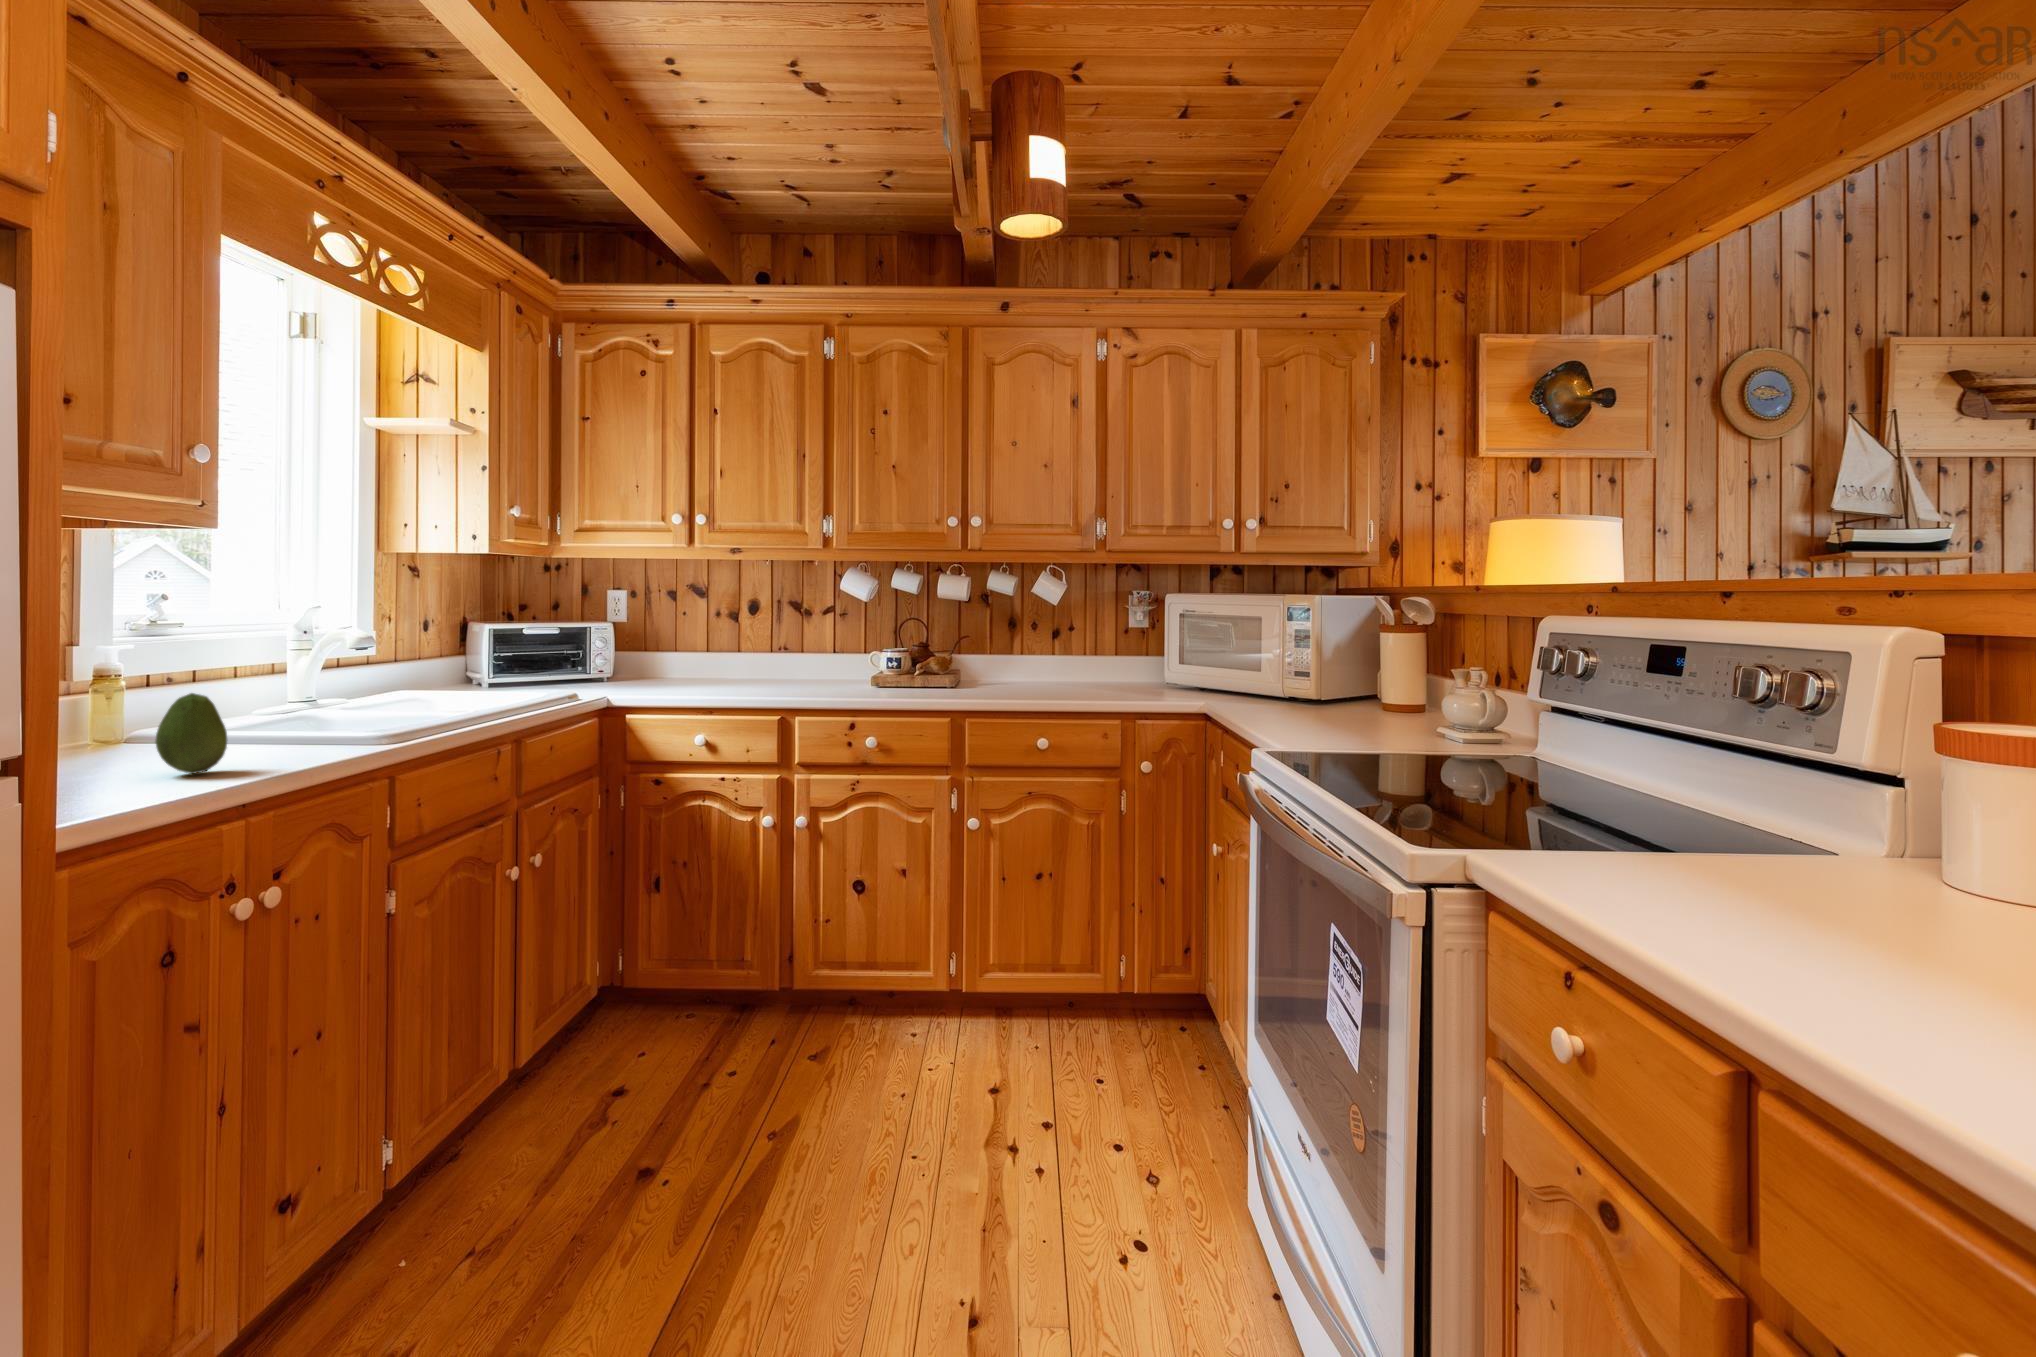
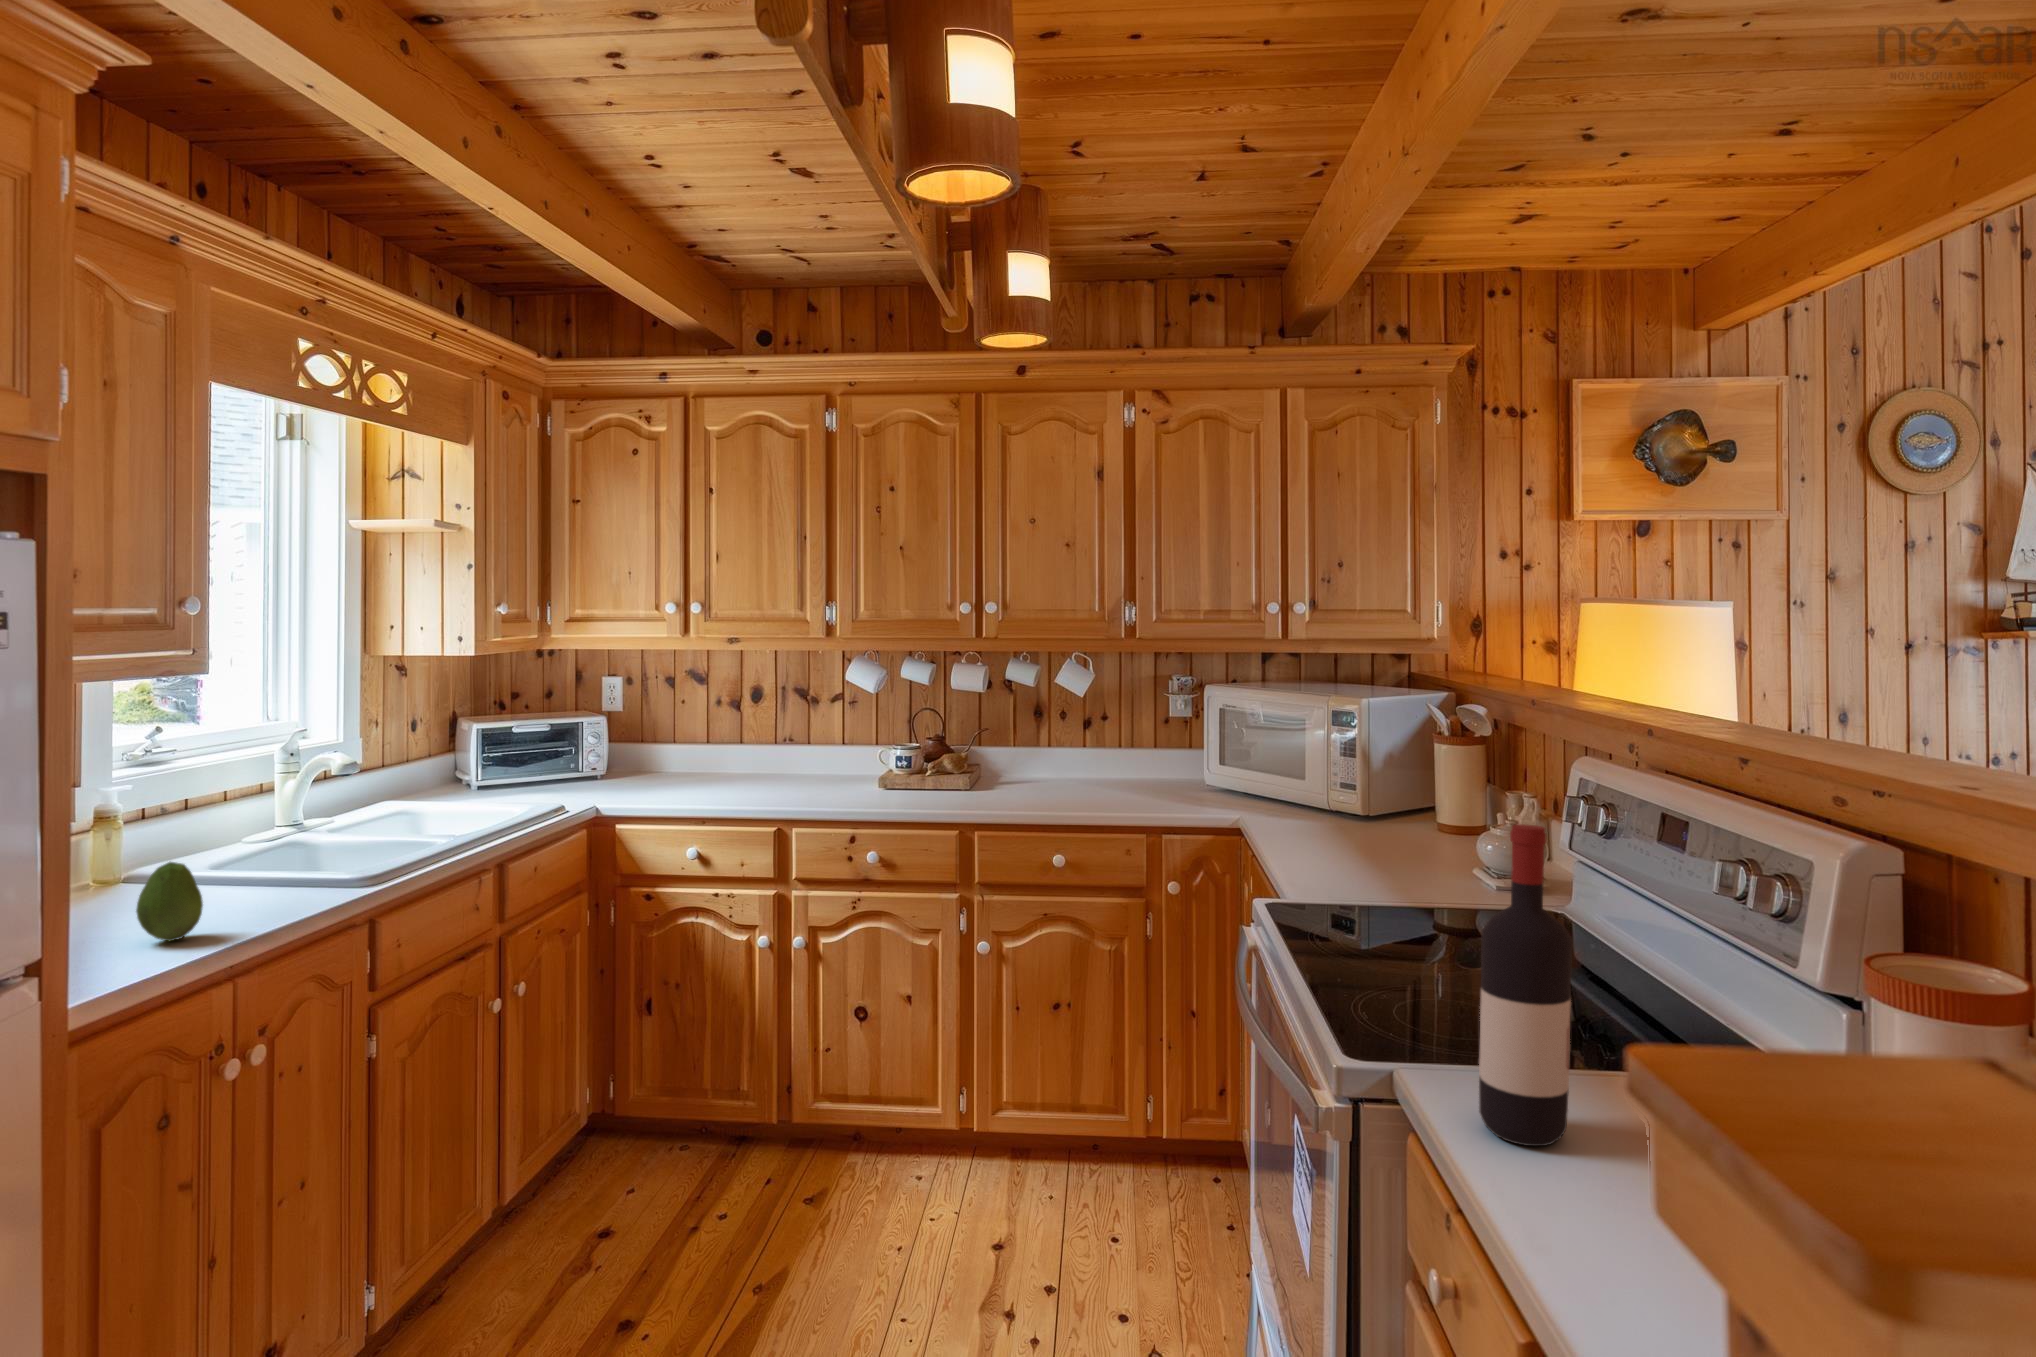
wine bottle: none [1573,582,1674,890] -> present [1479,824,1572,1146]

